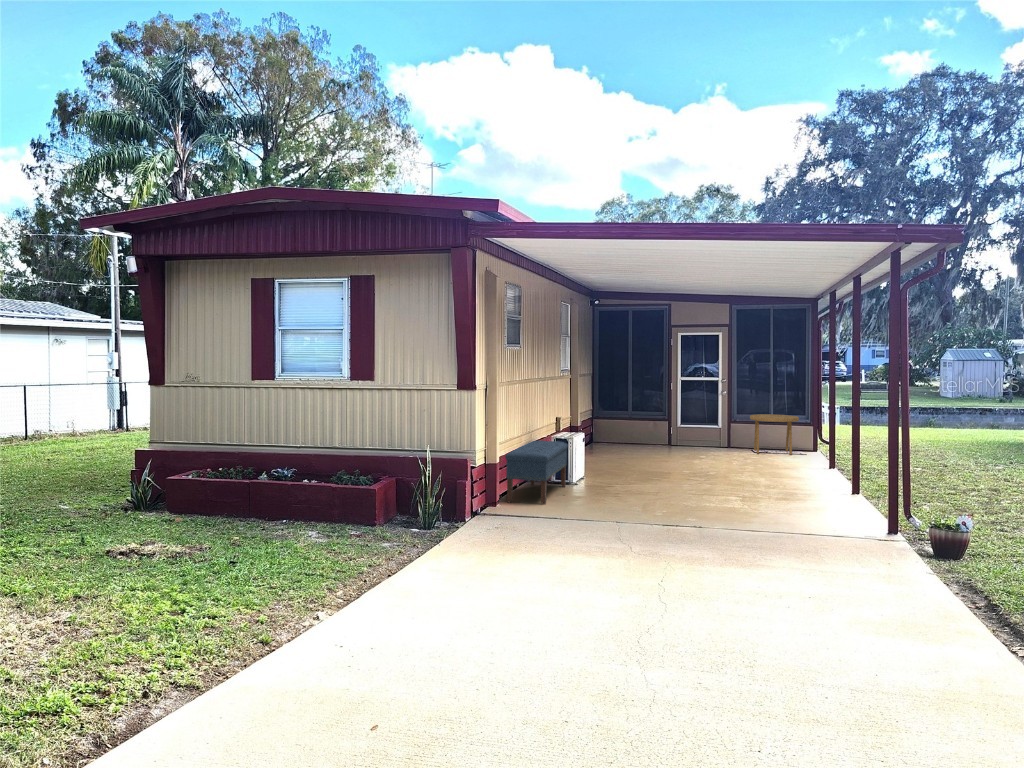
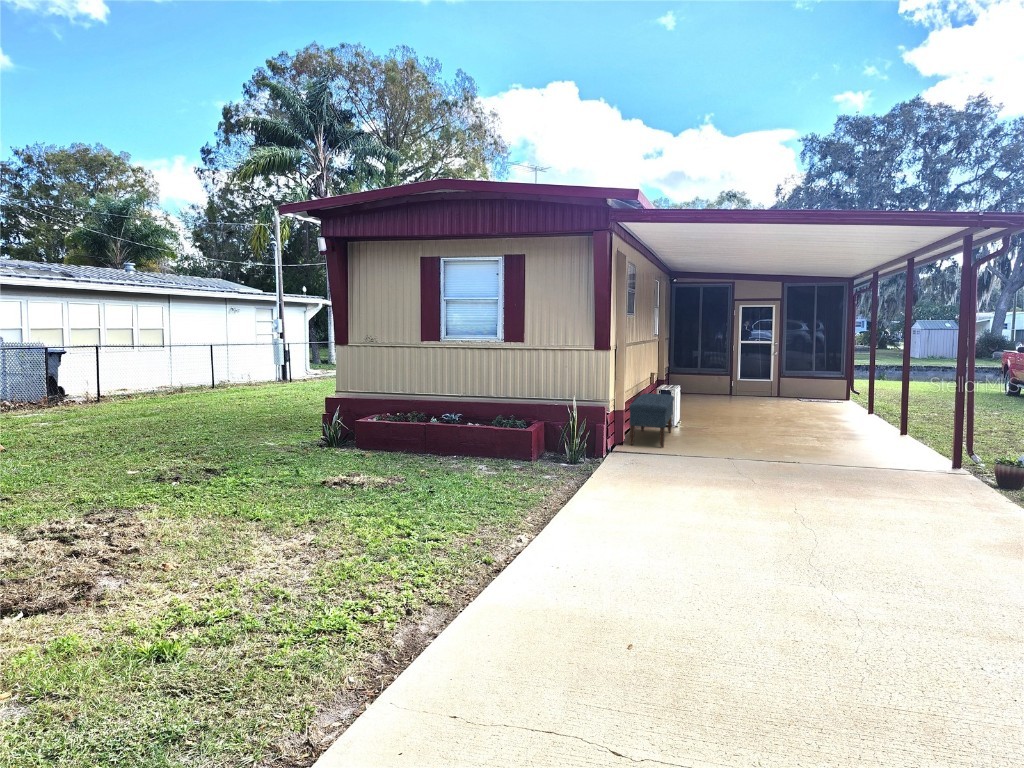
side table: present [750,414,799,455] -> none [812,373,857,408]

